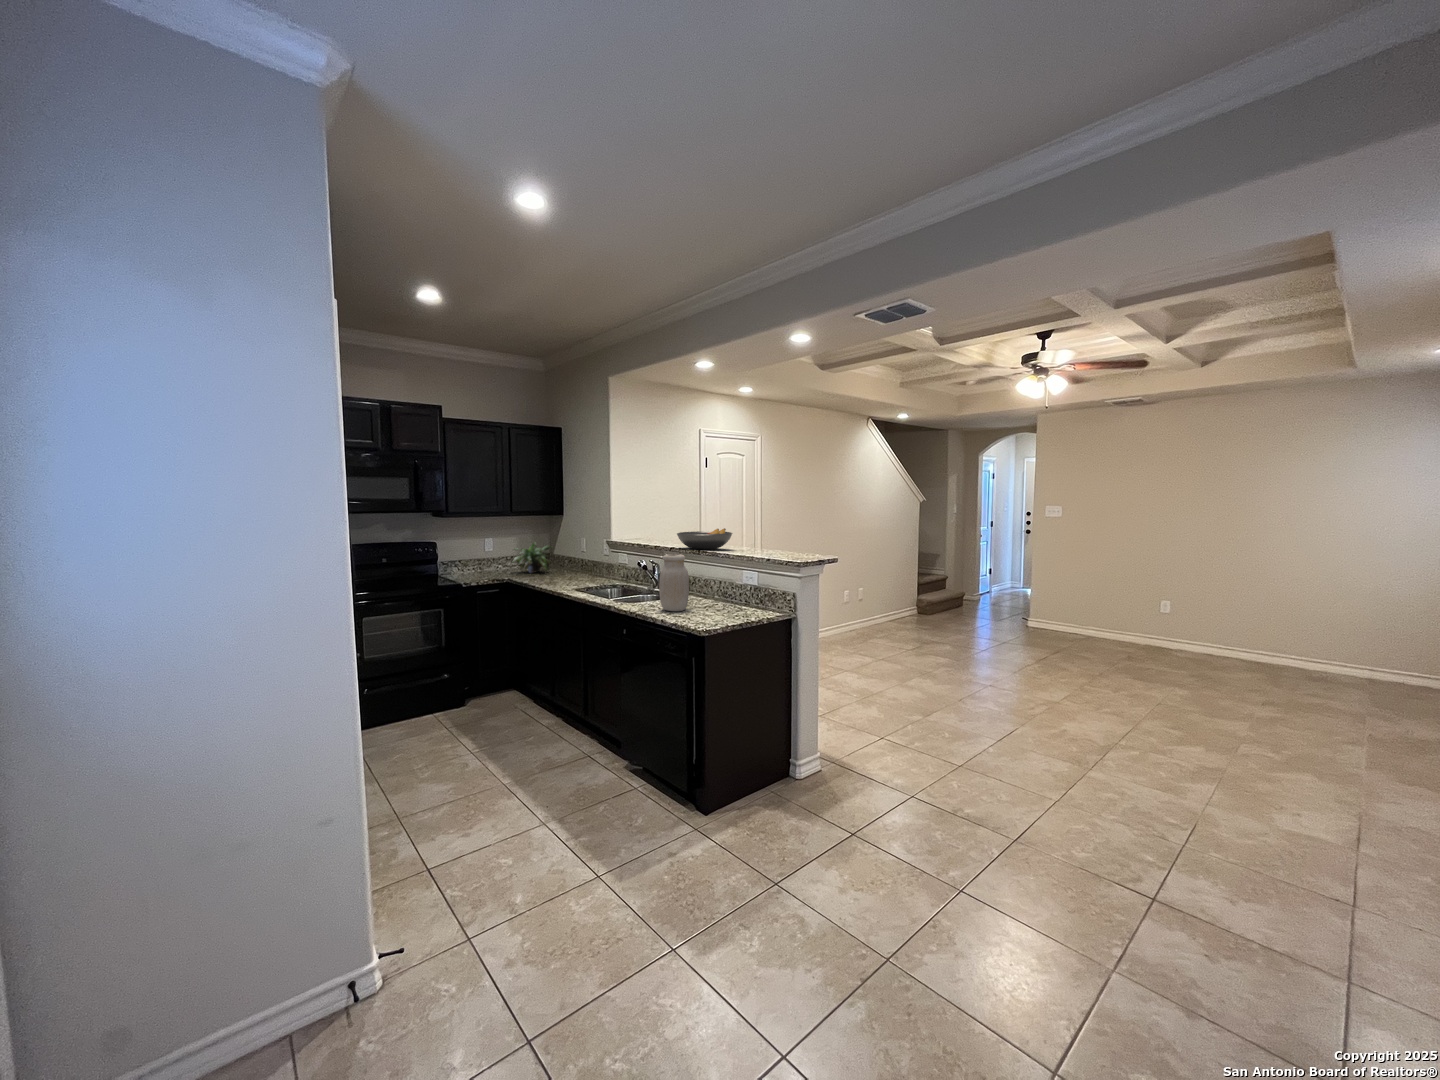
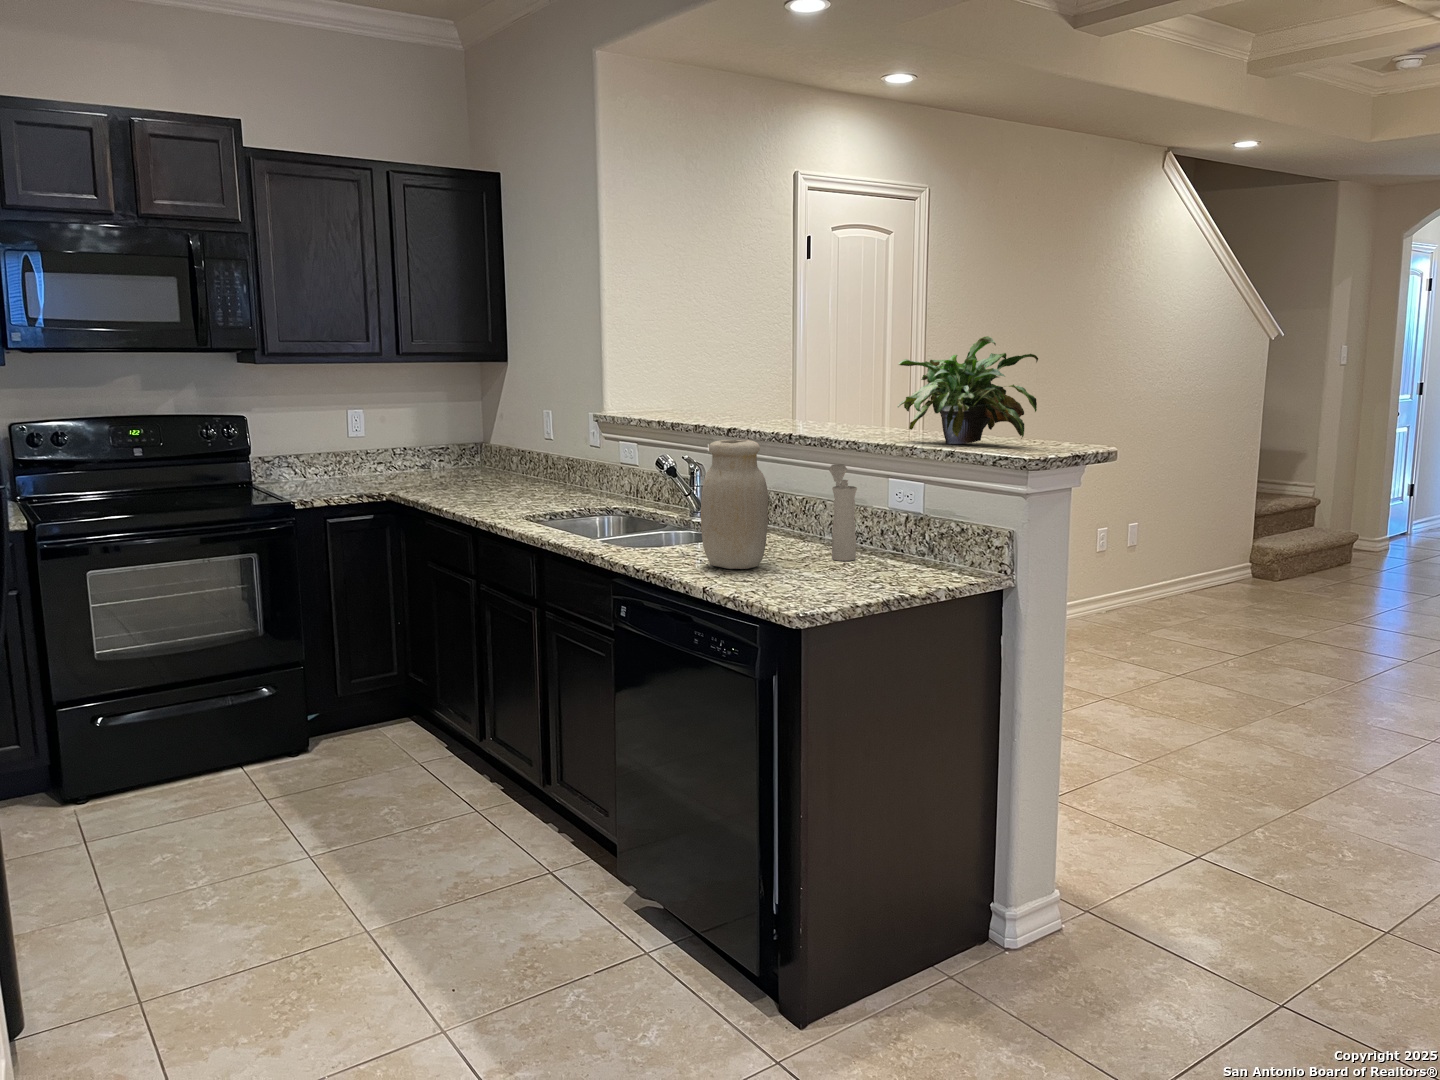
fruit bowl: present [677,528,732,550] -> none [741,385,867,431]
potted plant: present [512,543,552,573] -> present [897,336,1038,444]
pepper mill: none [716,564,728,607] -> present [829,464,857,561]

